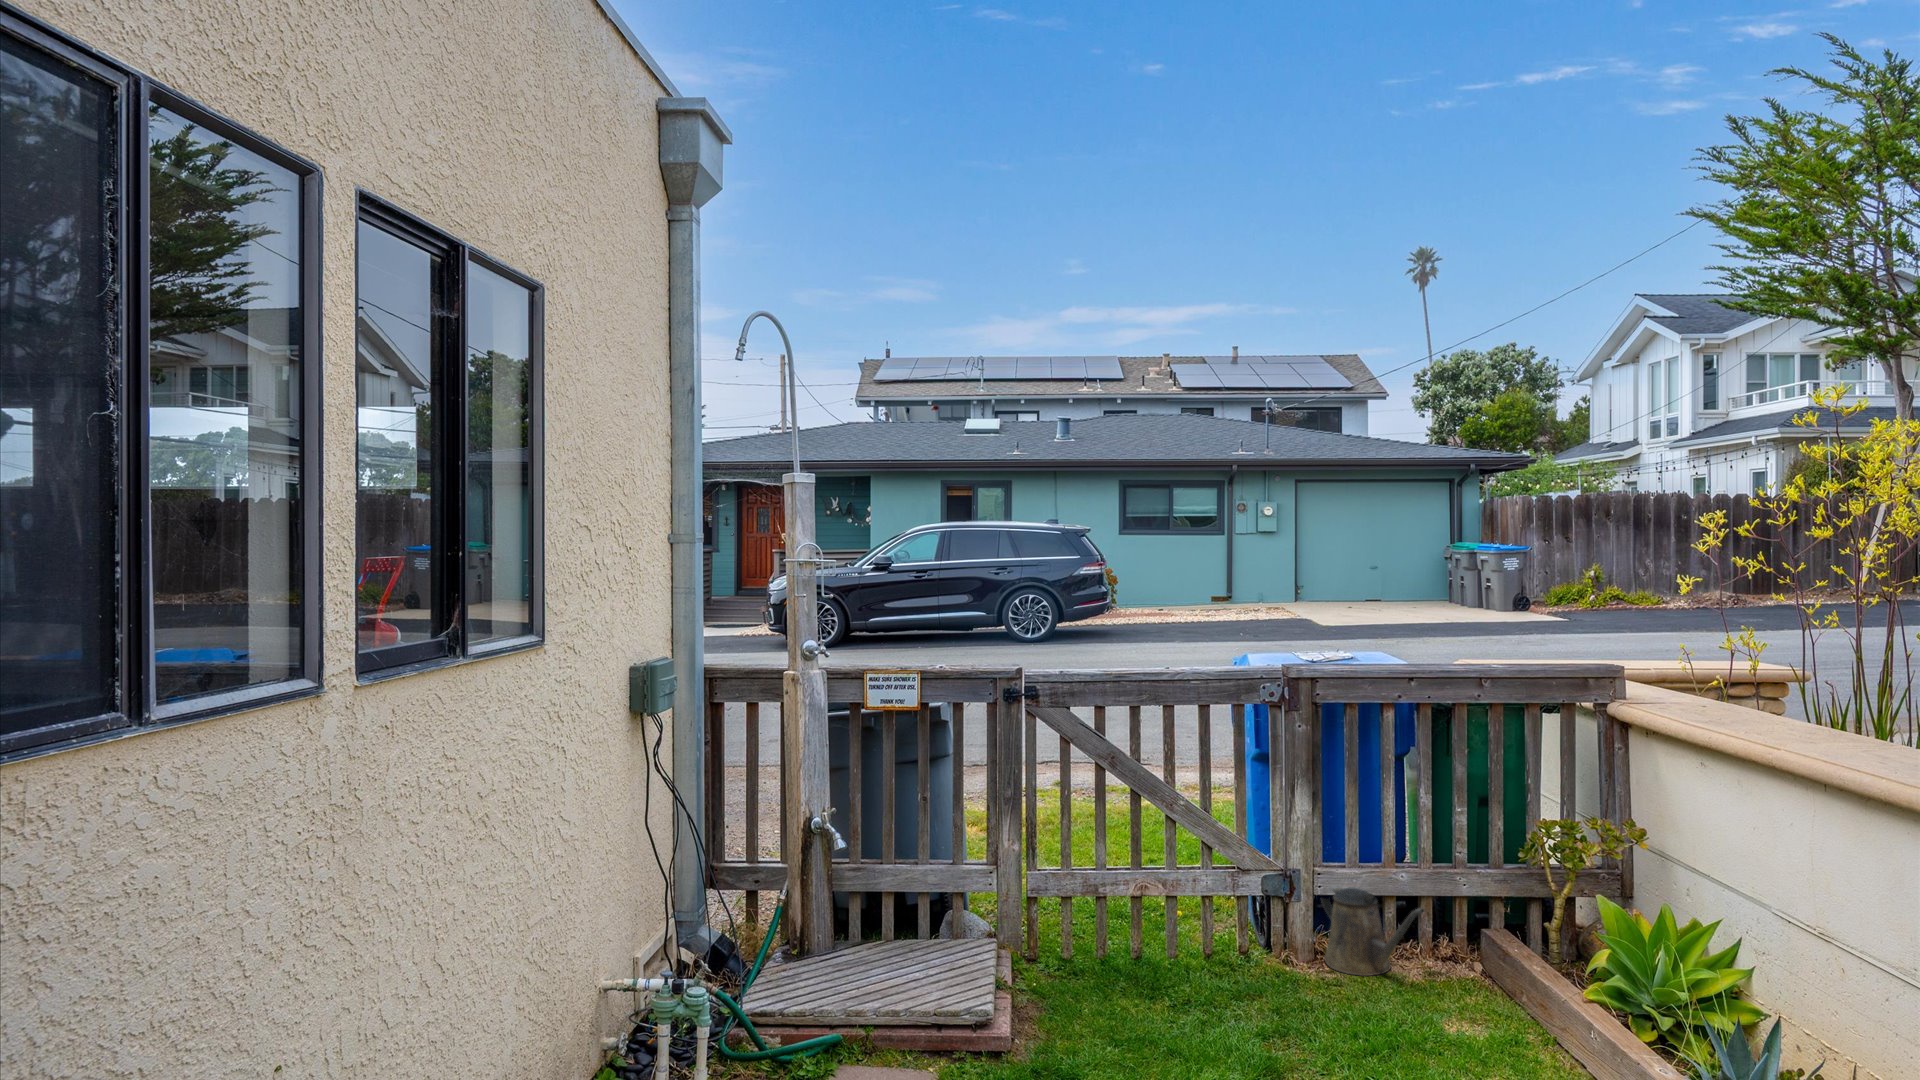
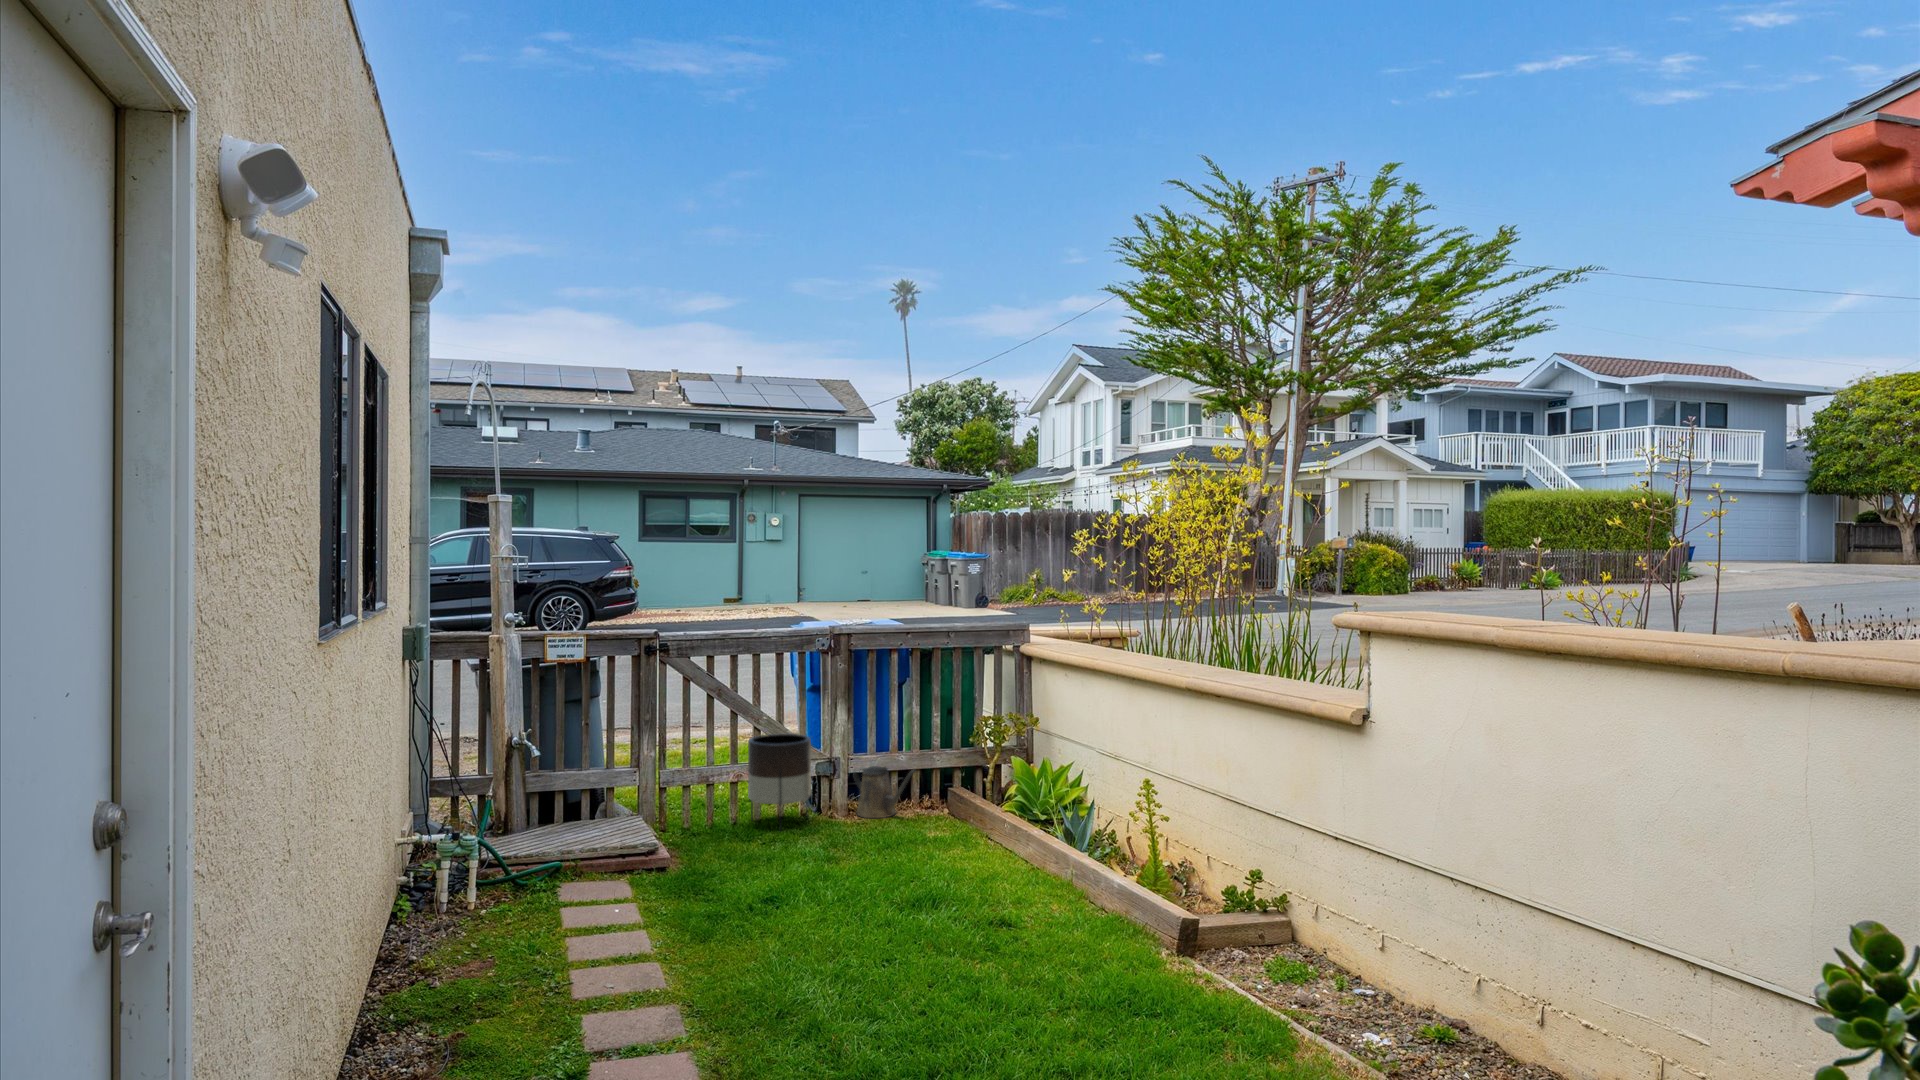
planter: none [1152,824,1249,983] -> present [748,734,811,819]

